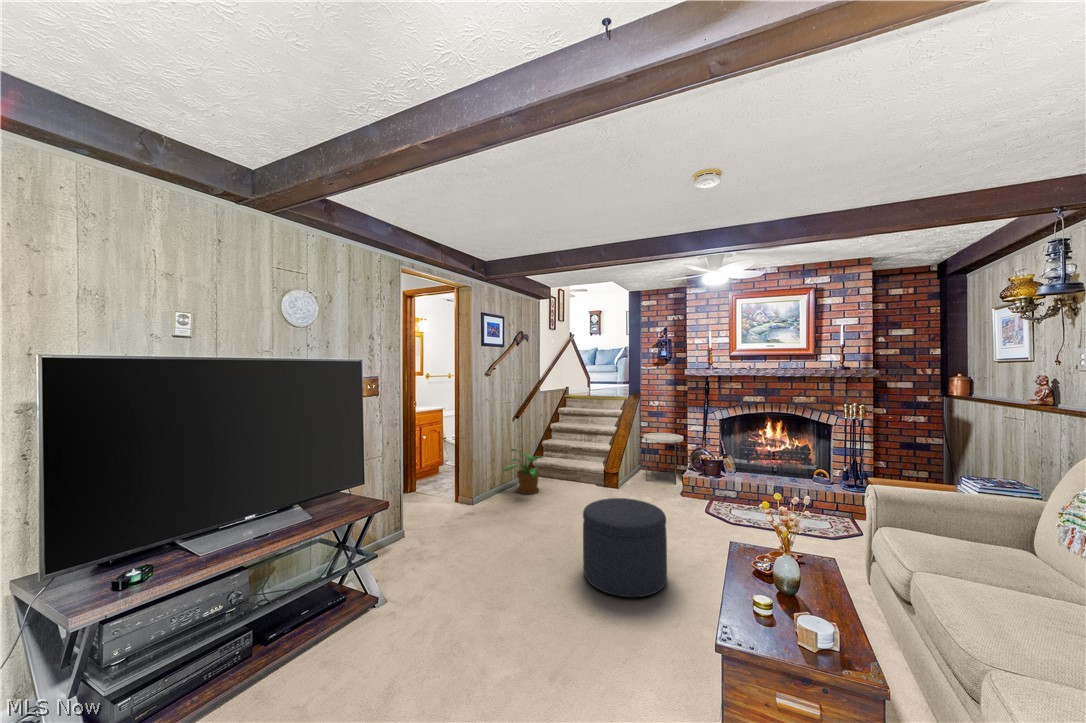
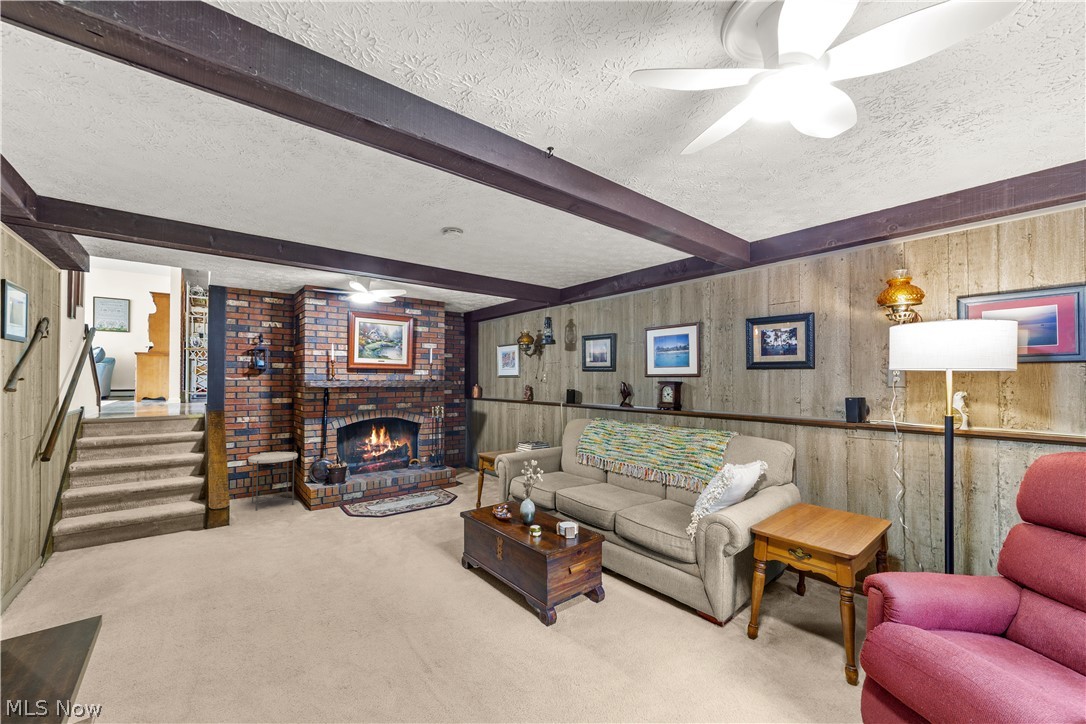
potted plant: present [502,449,543,494] -> none [36,510,137,577]
ottoman: present [583,498,667,597] -> none [313,504,397,592]

